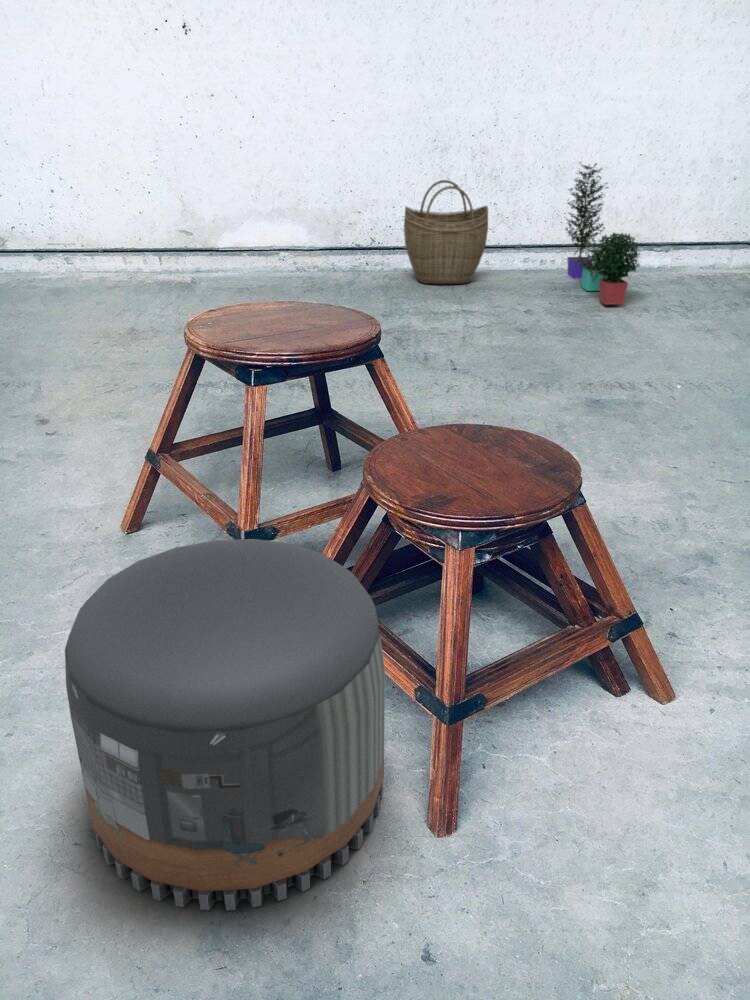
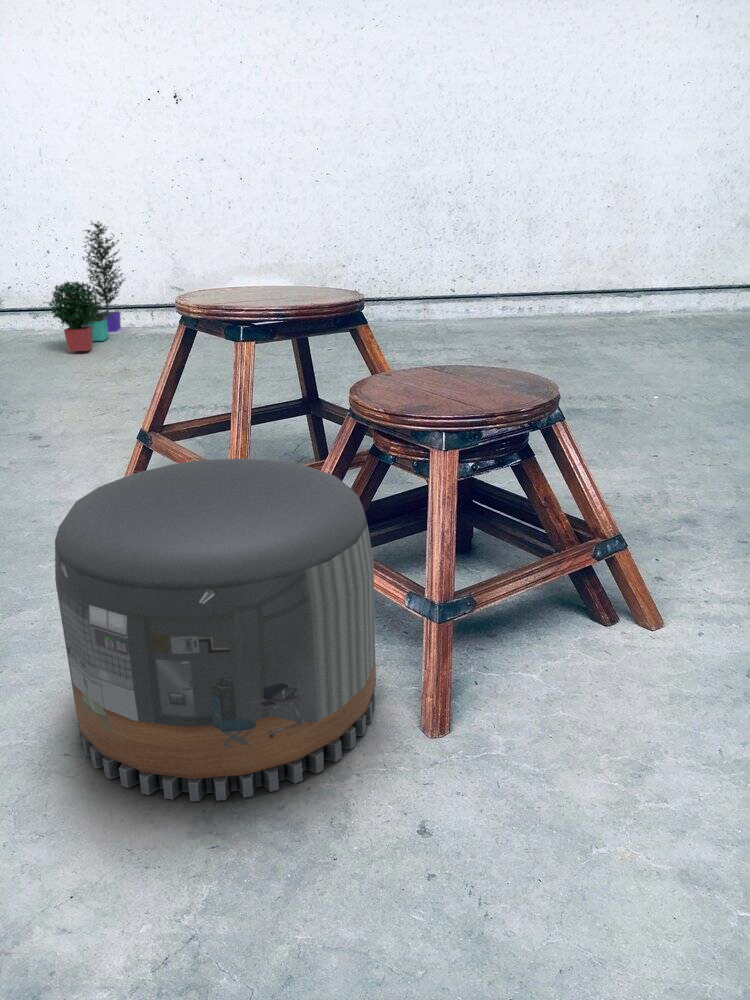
potted plant: present [565,163,640,305] -> present [49,221,125,351]
woven basket: present [404,180,488,284] -> none [386,233,466,329]

